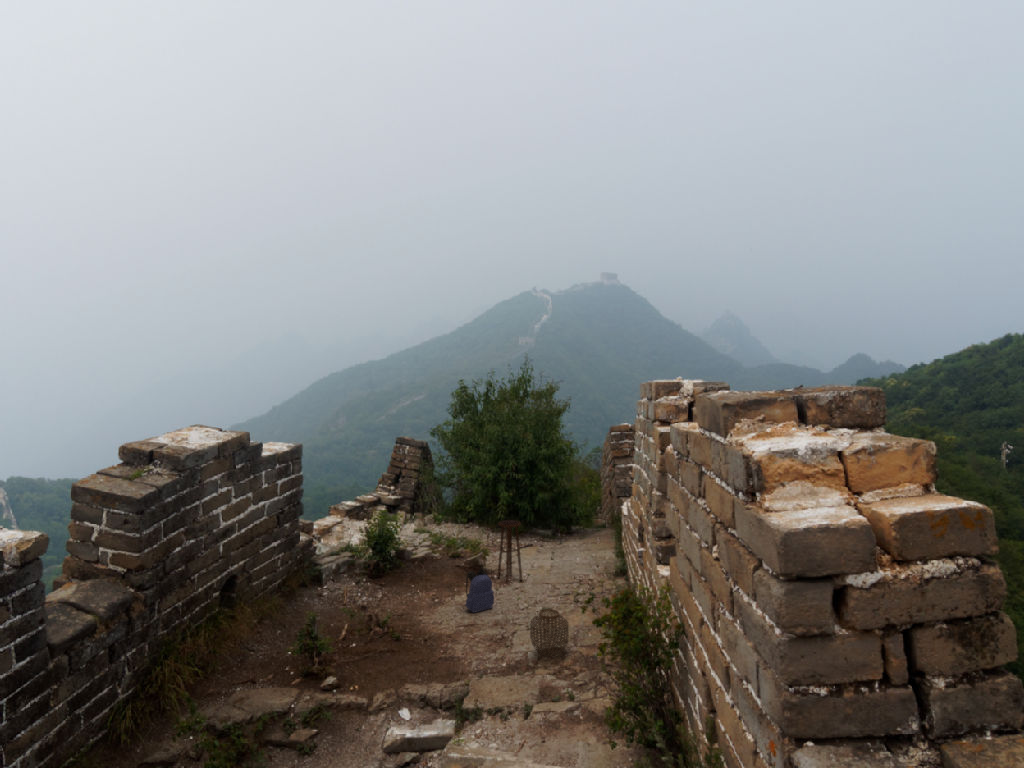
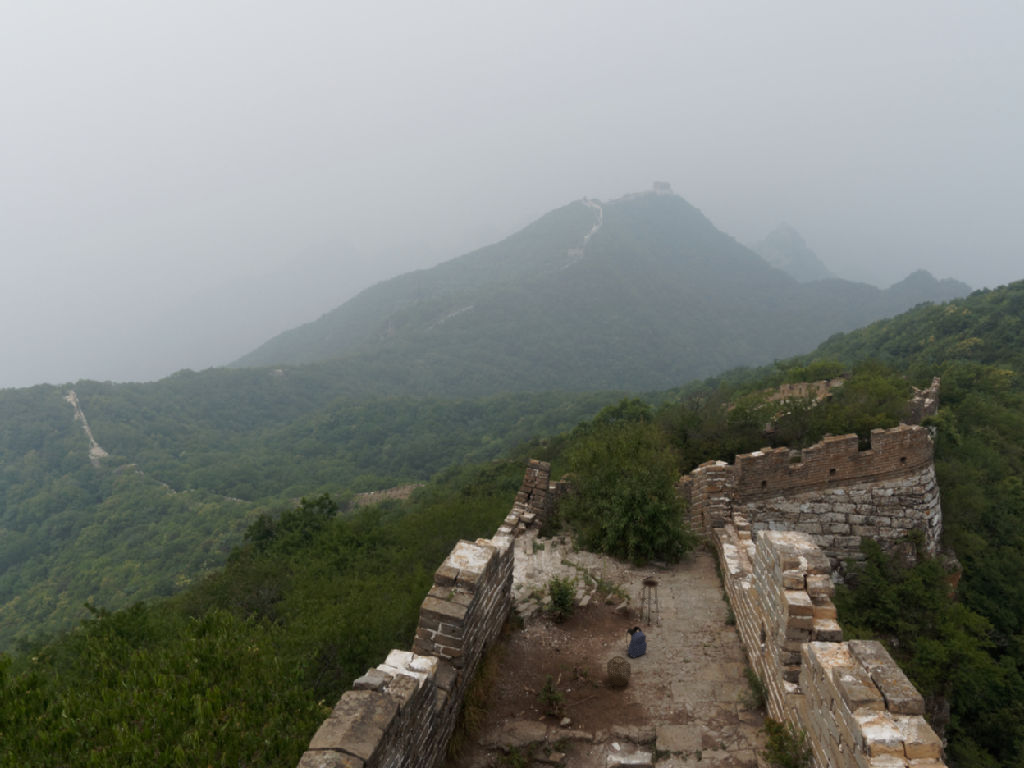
woven basket: present [530,609,569,657] -> present [607,656,631,686]

